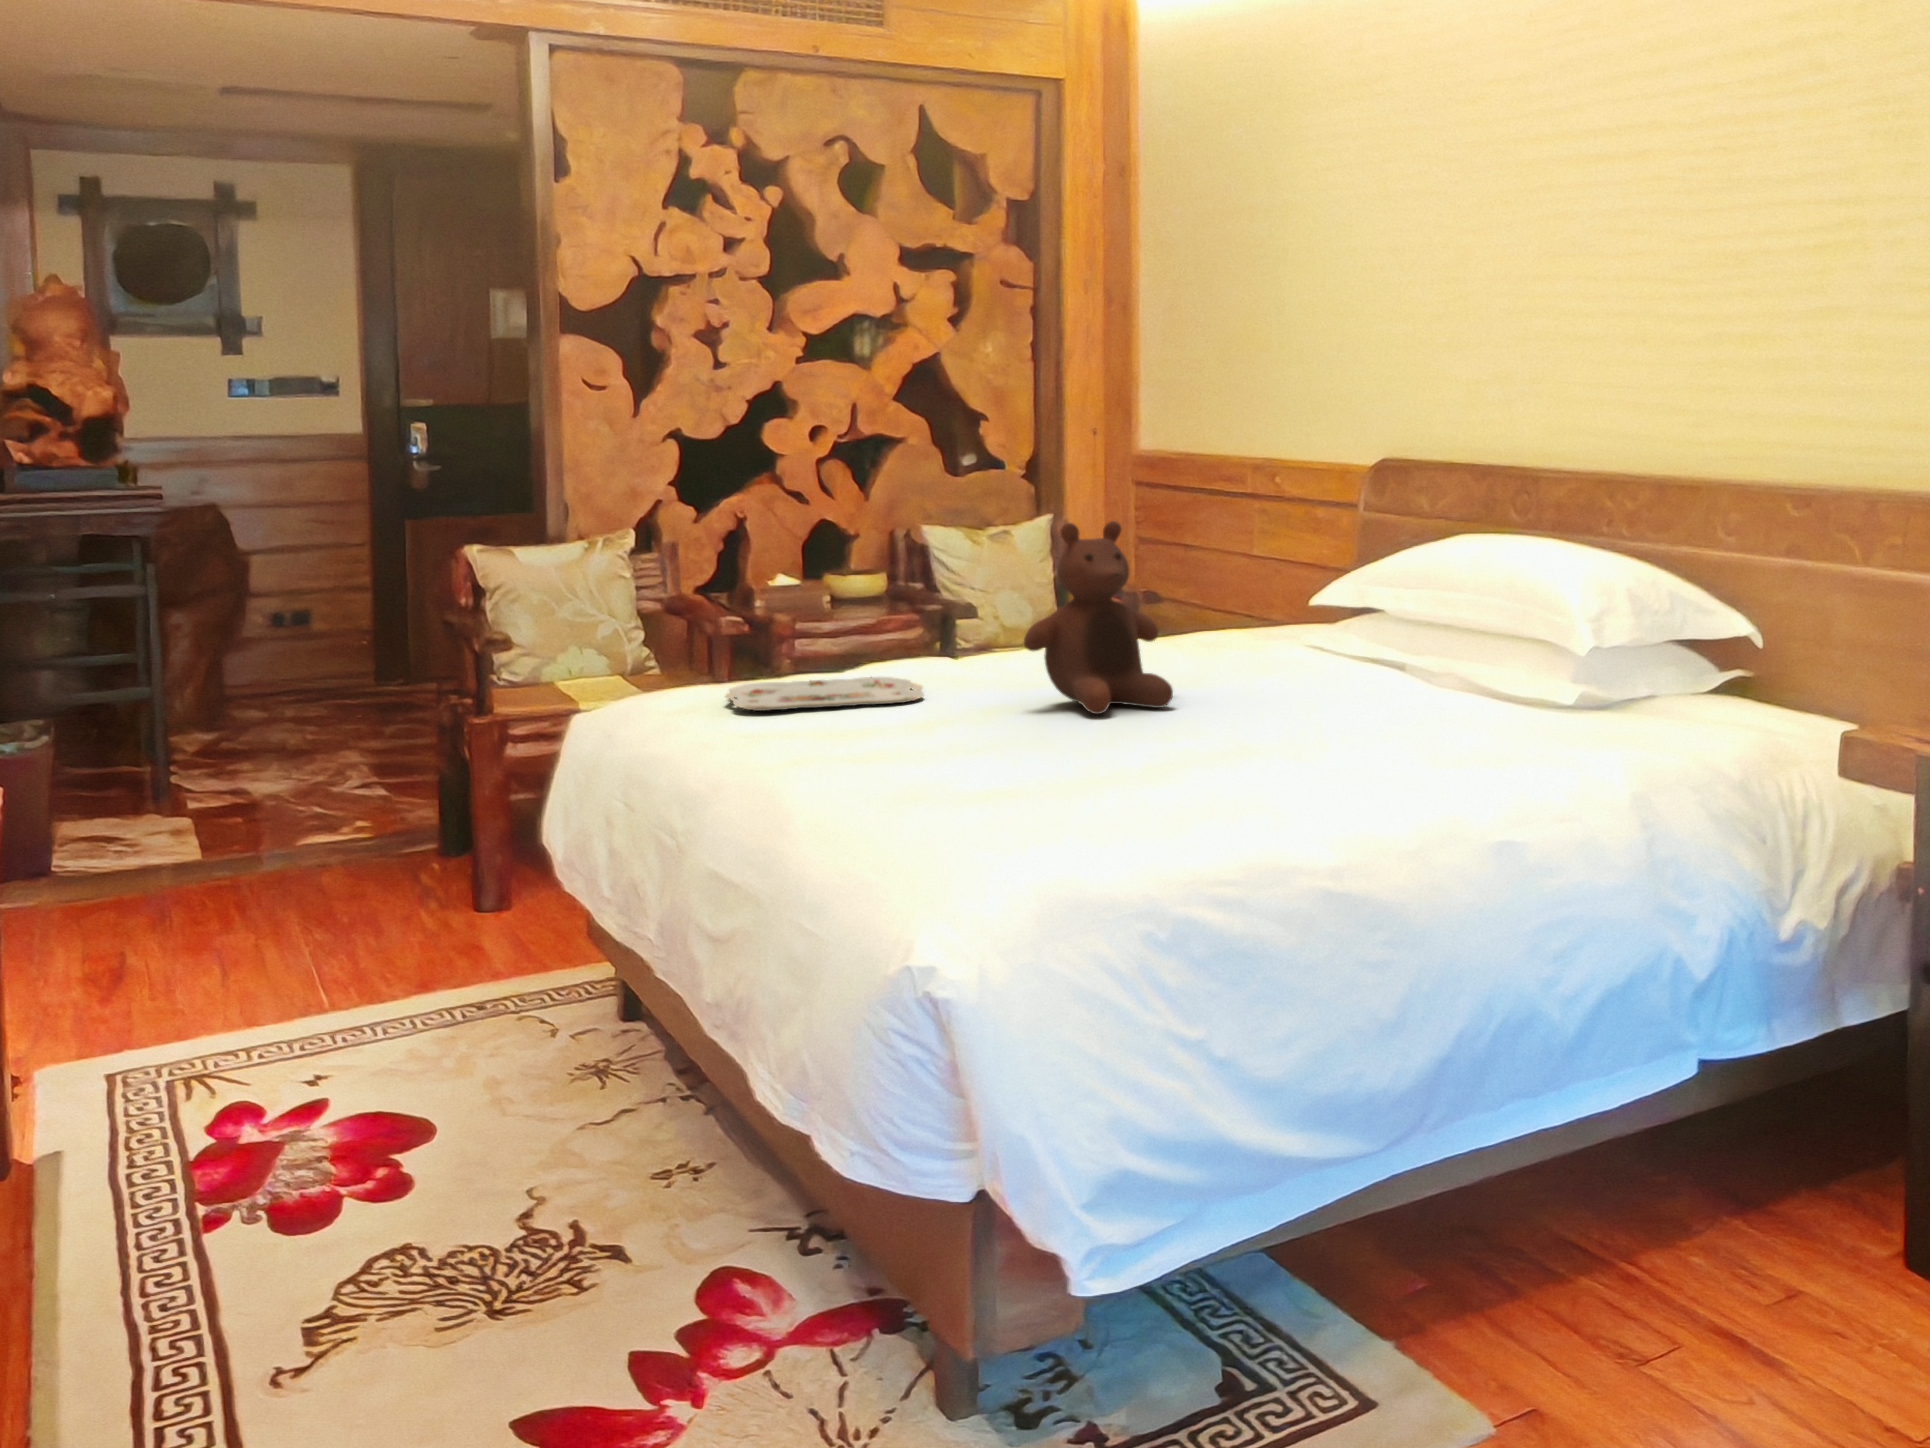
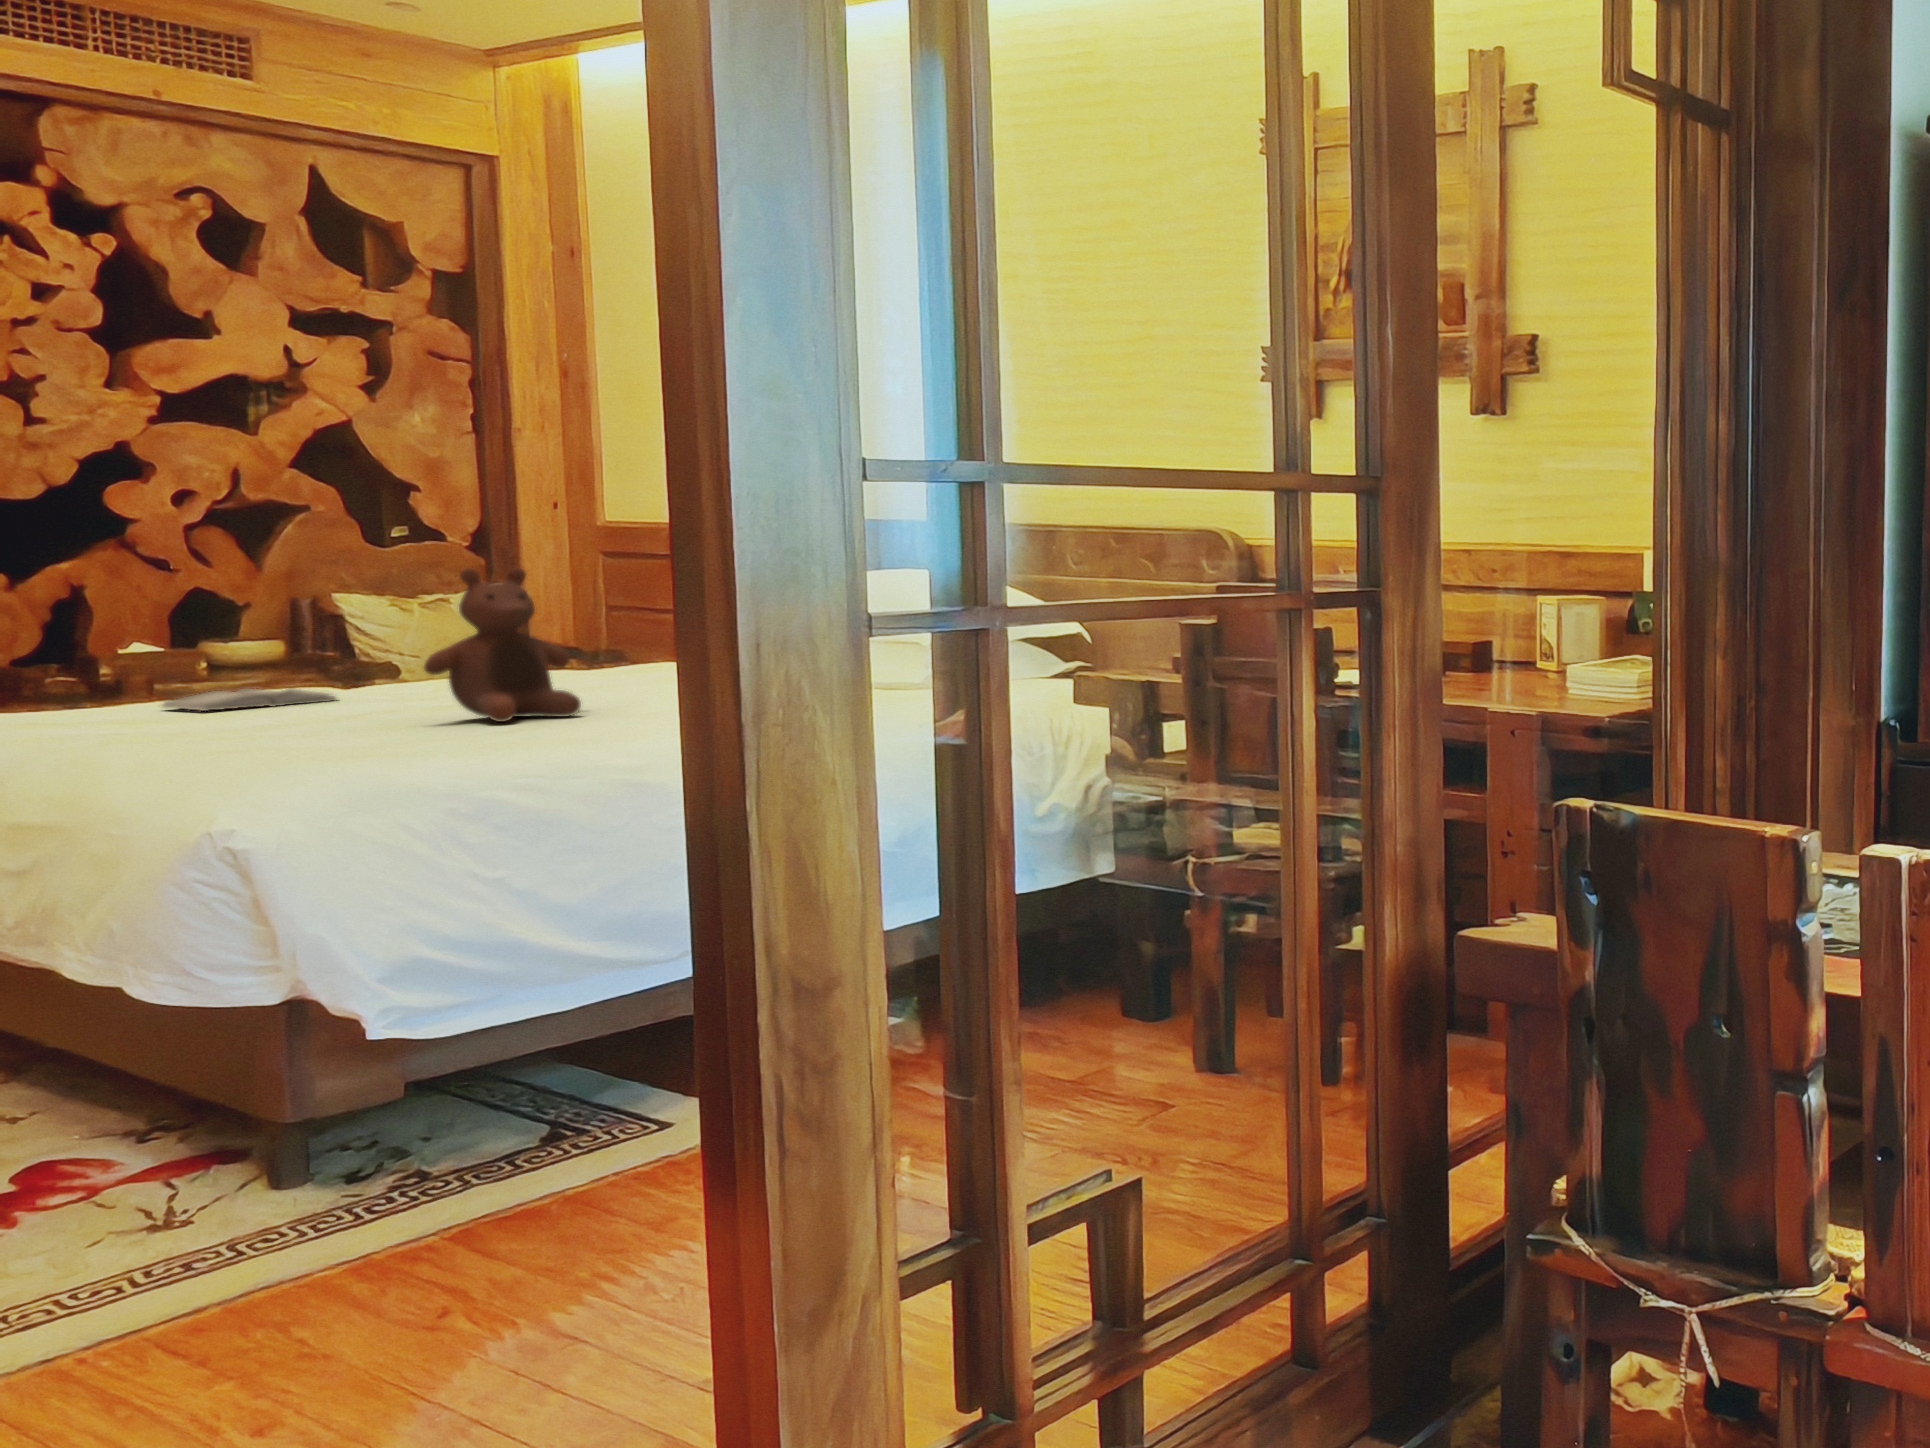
hardback book: none [794,638,935,665] -> present [163,688,336,711]
serving tray: present [726,677,924,711] -> none [68,713,317,741]

